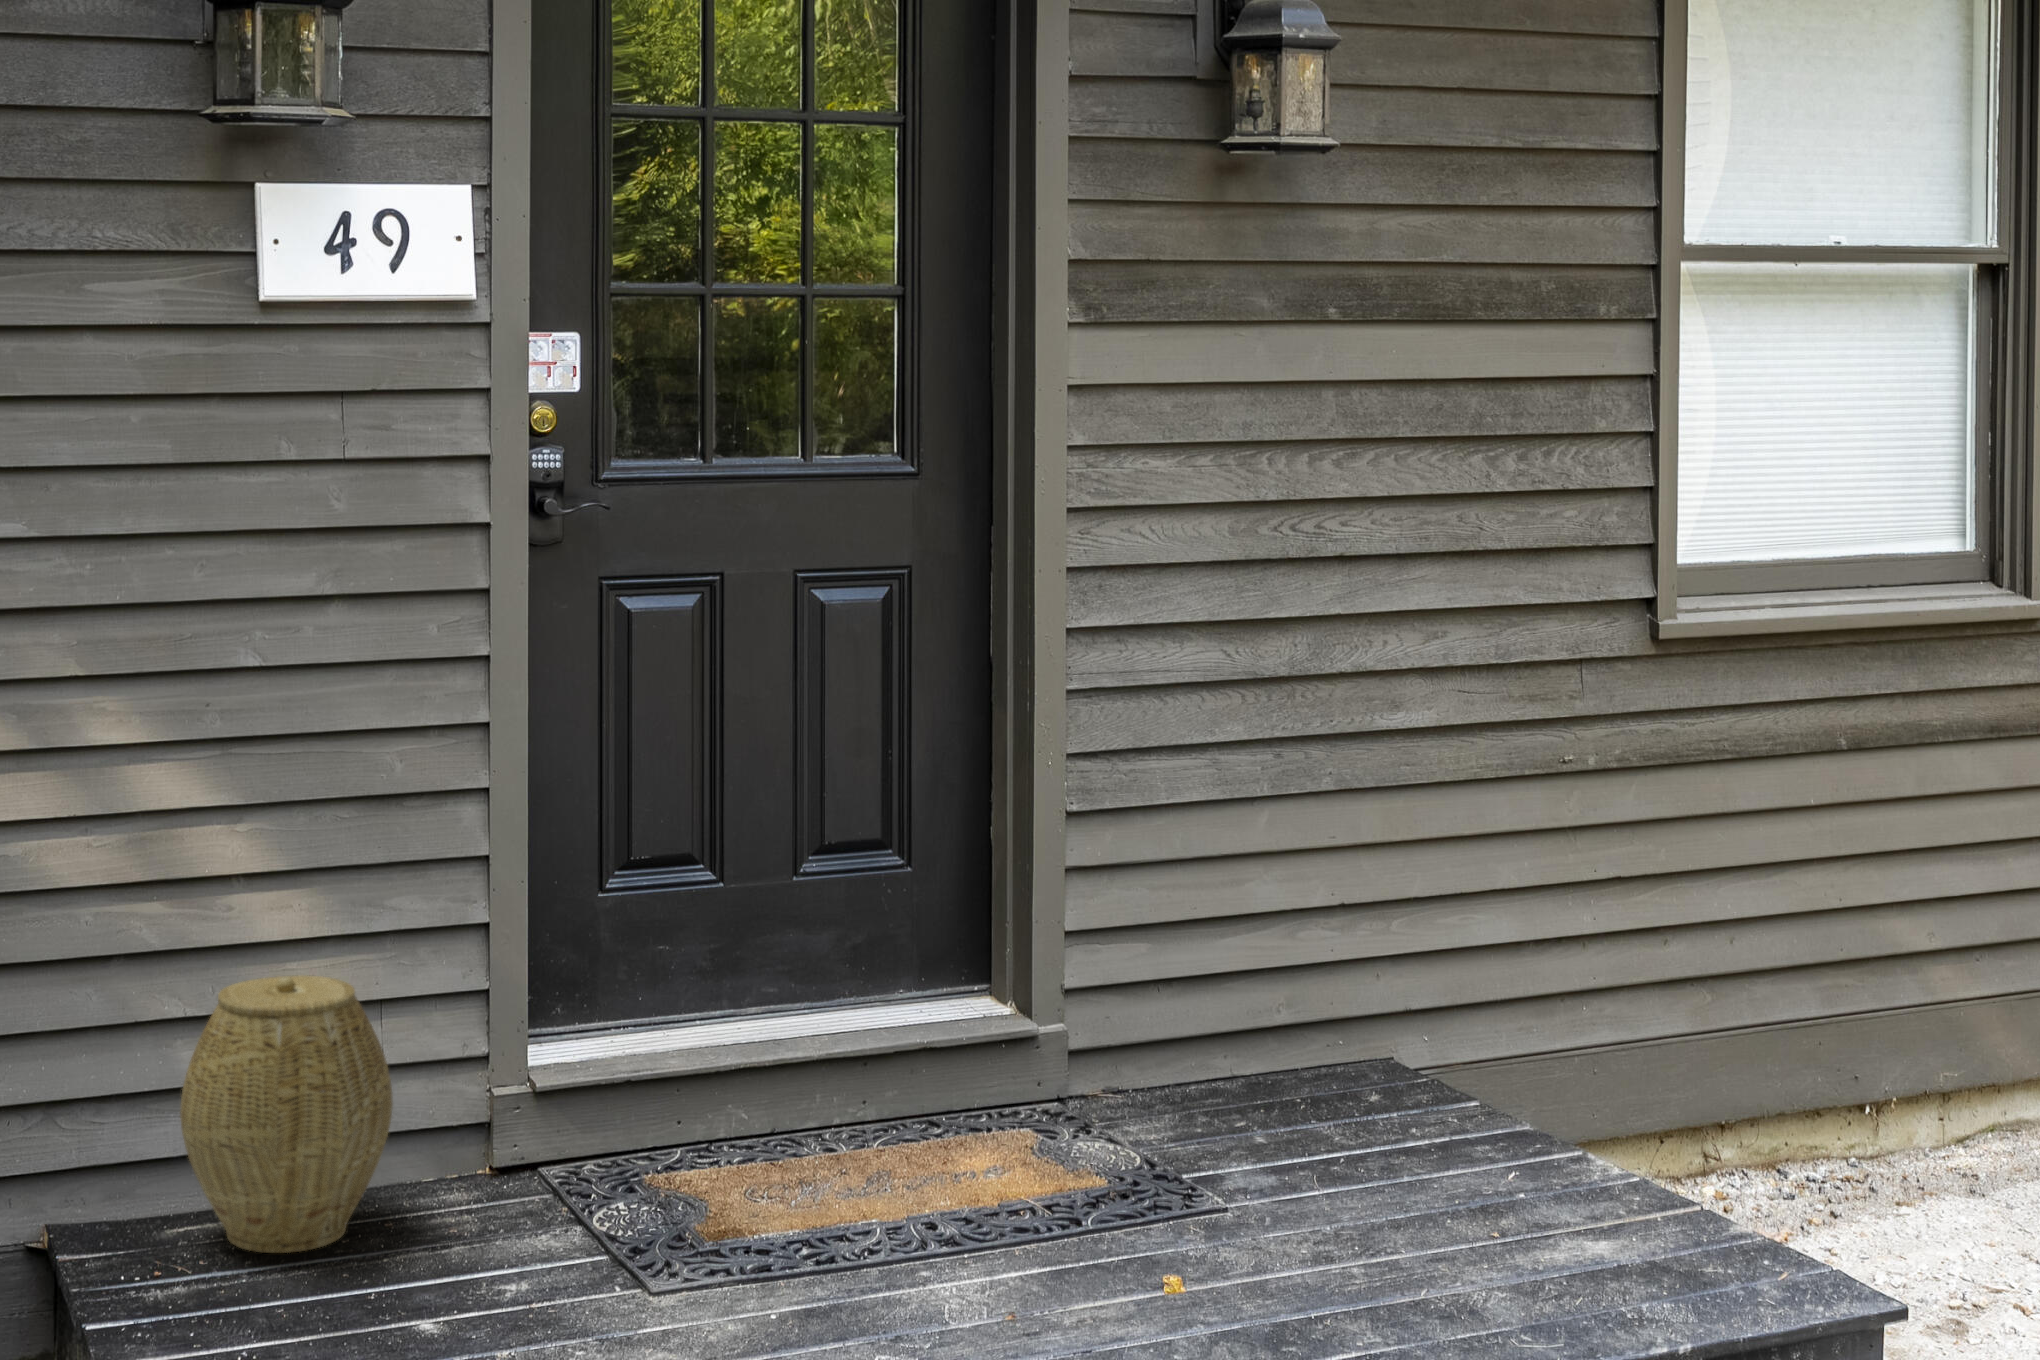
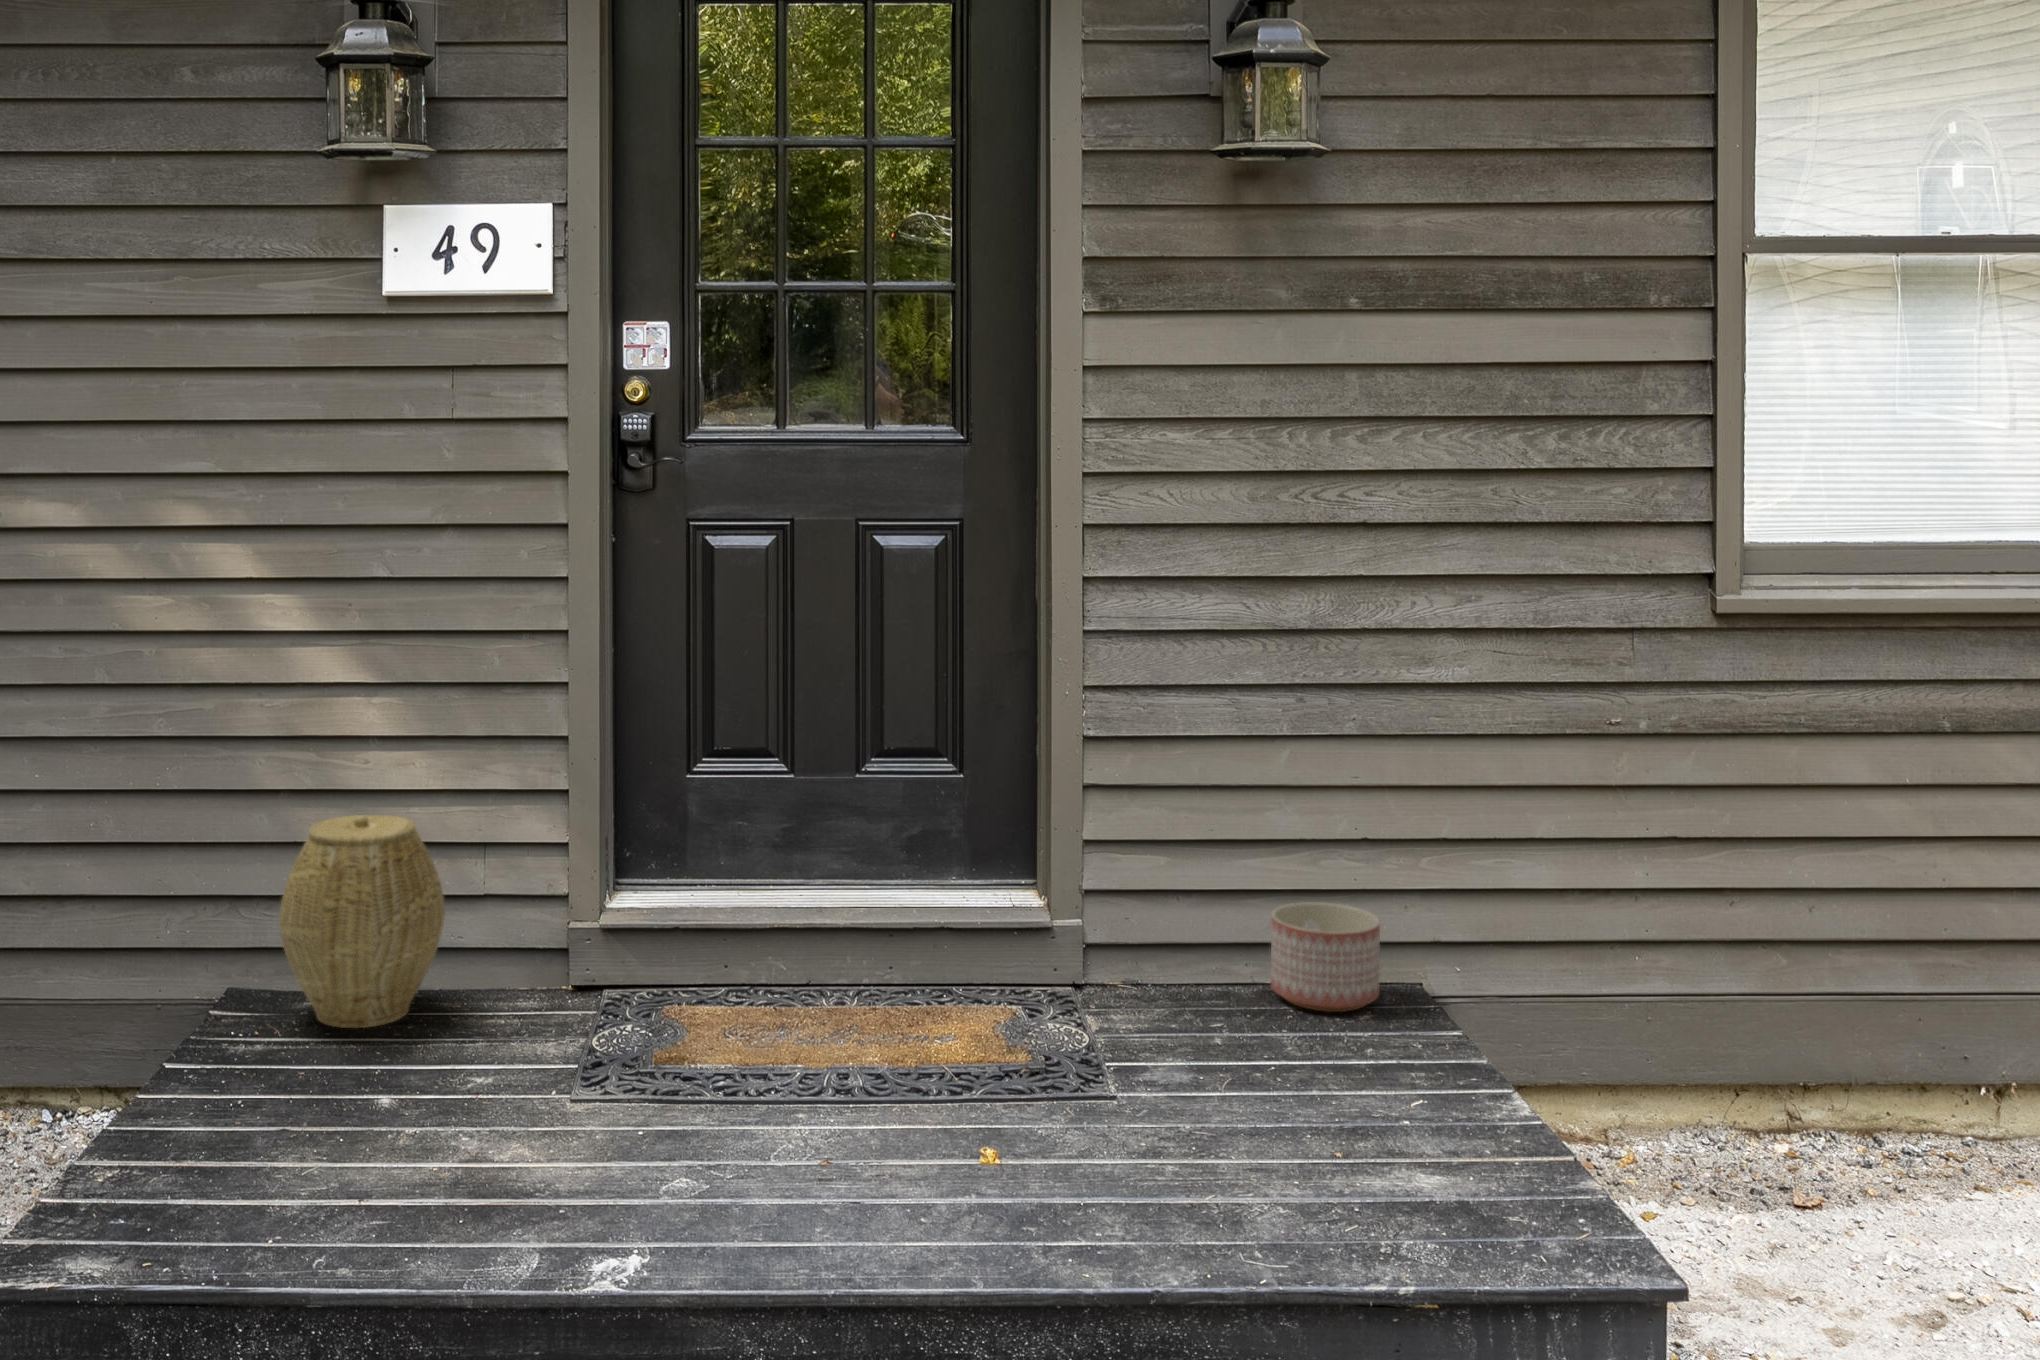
planter: none [1268,981,1388,1098] -> present [1271,902,1380,1012]

